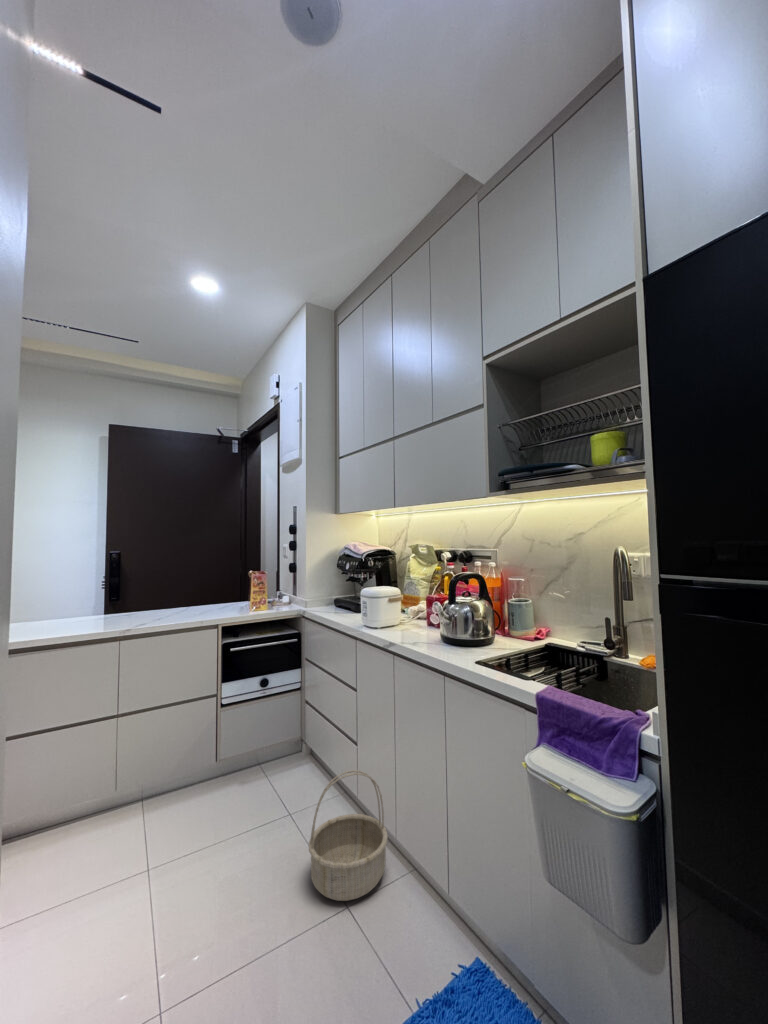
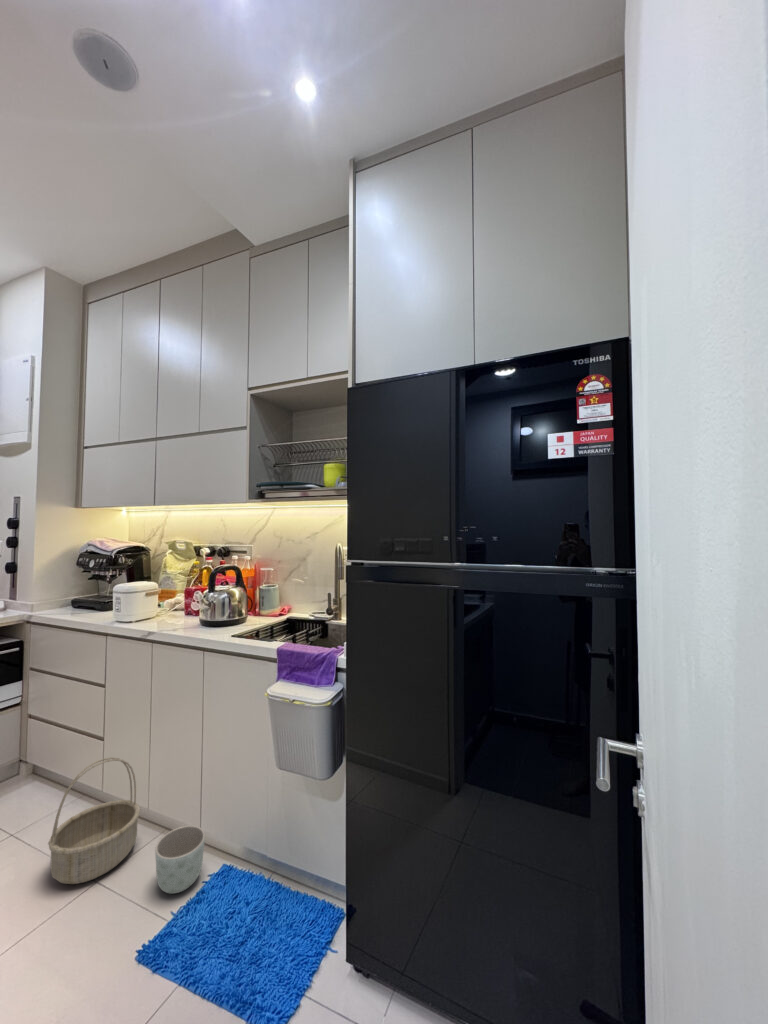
planter: none [399,883,453,973] -> present [155,825,205,894]

